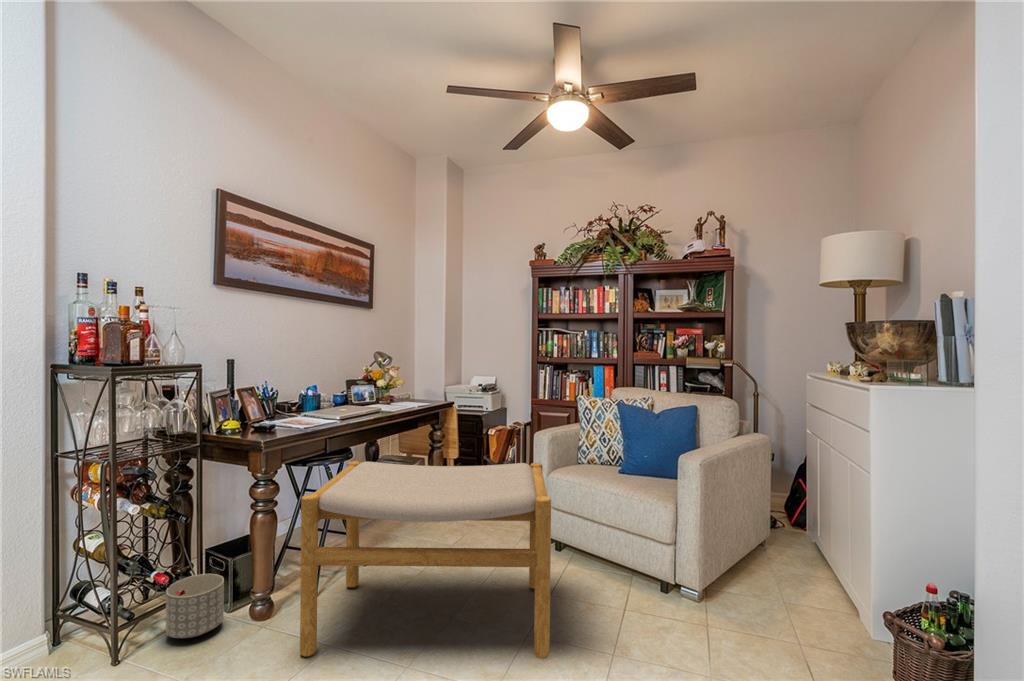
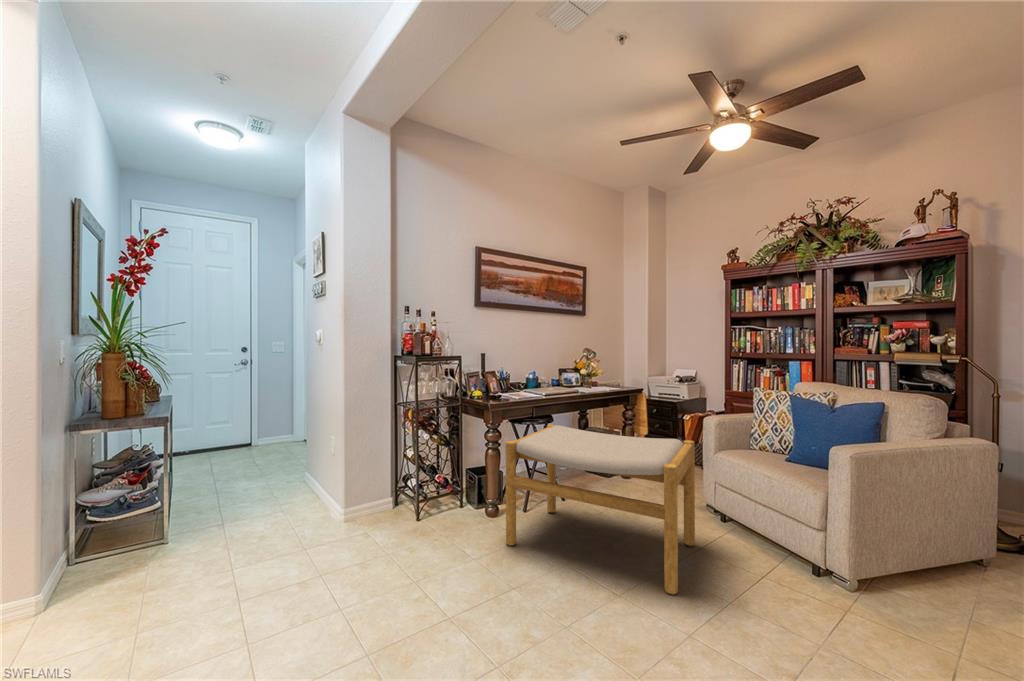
planter: present [166,574,224,638] -> none [442,483,472,519]

